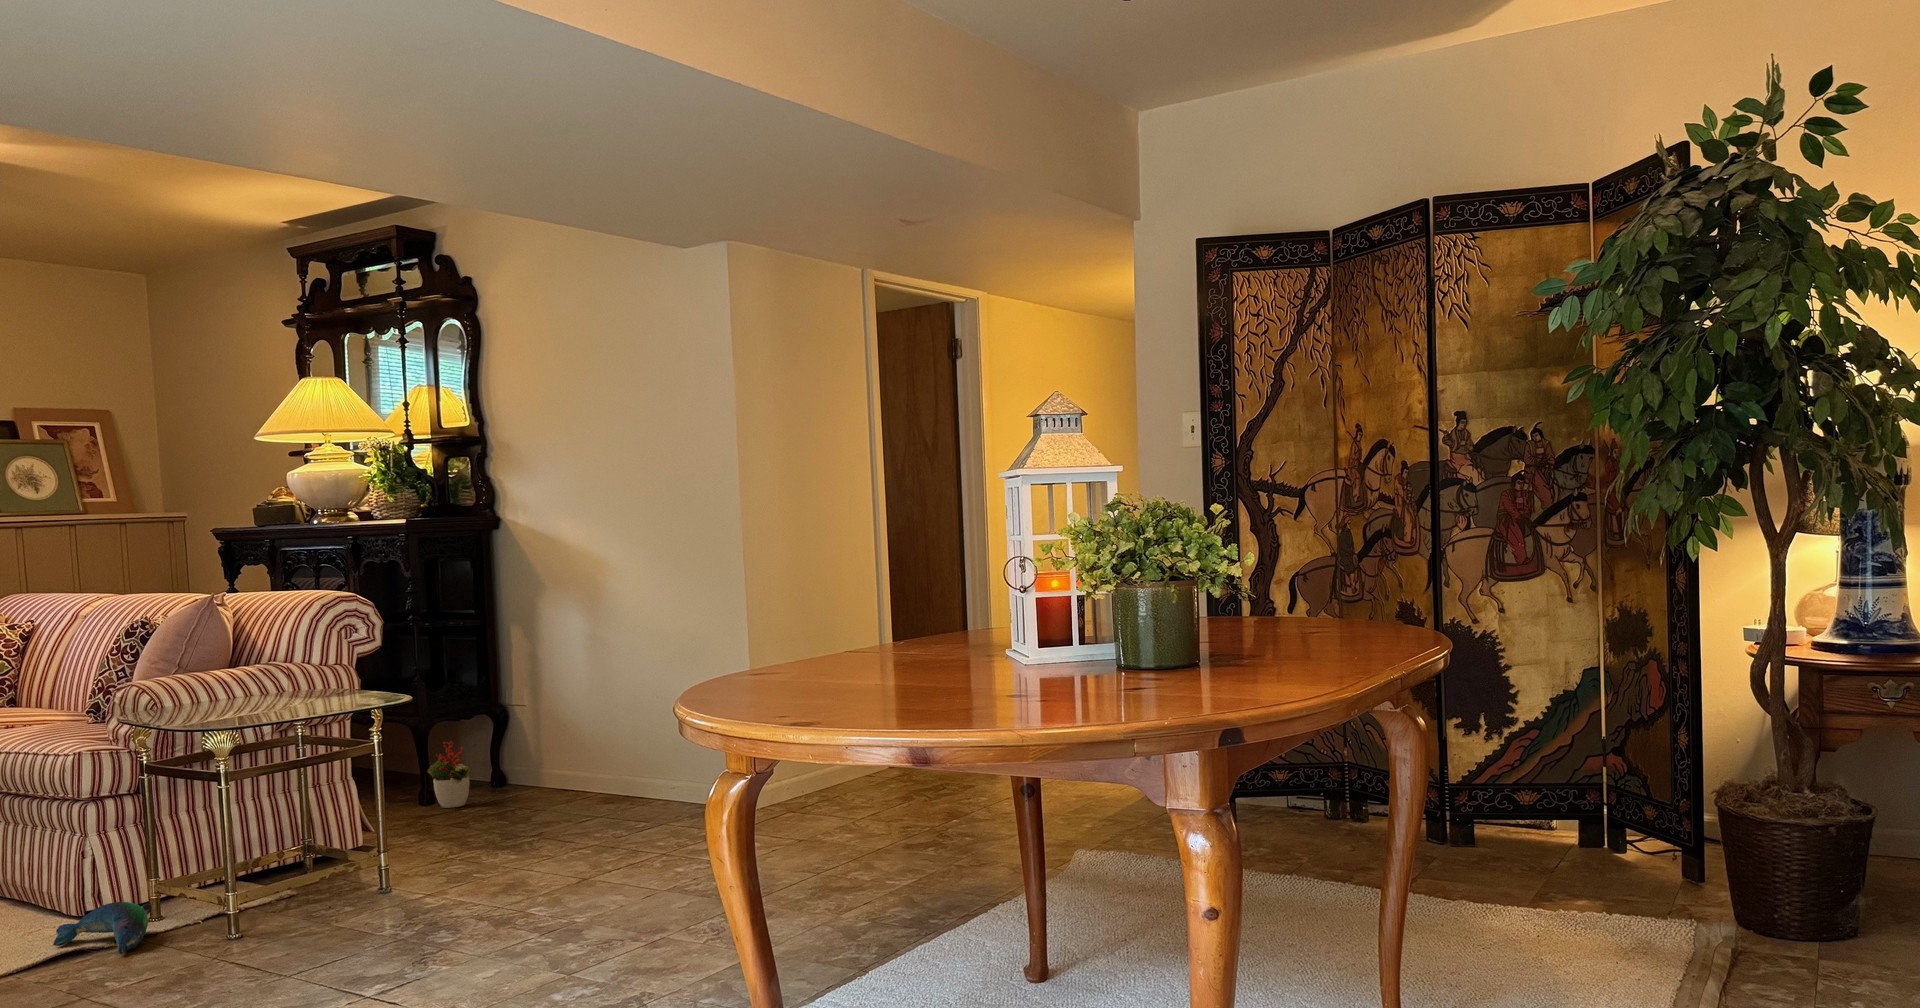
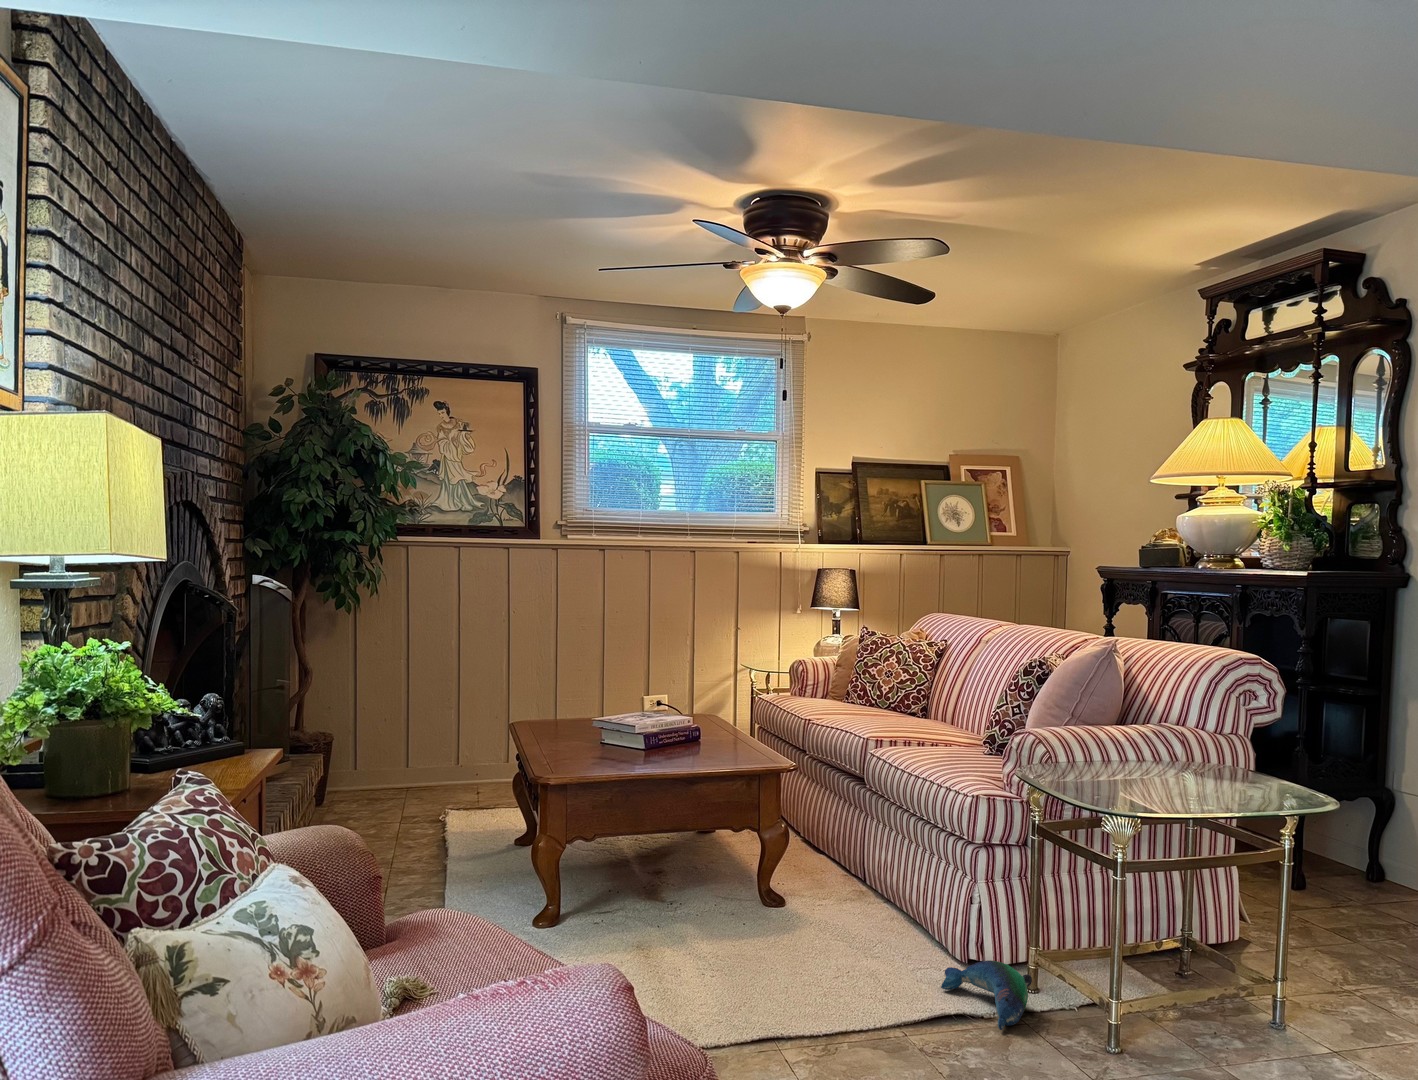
decorative plant: present [427,741,470,808] -> none [1319,838,1375,920]

